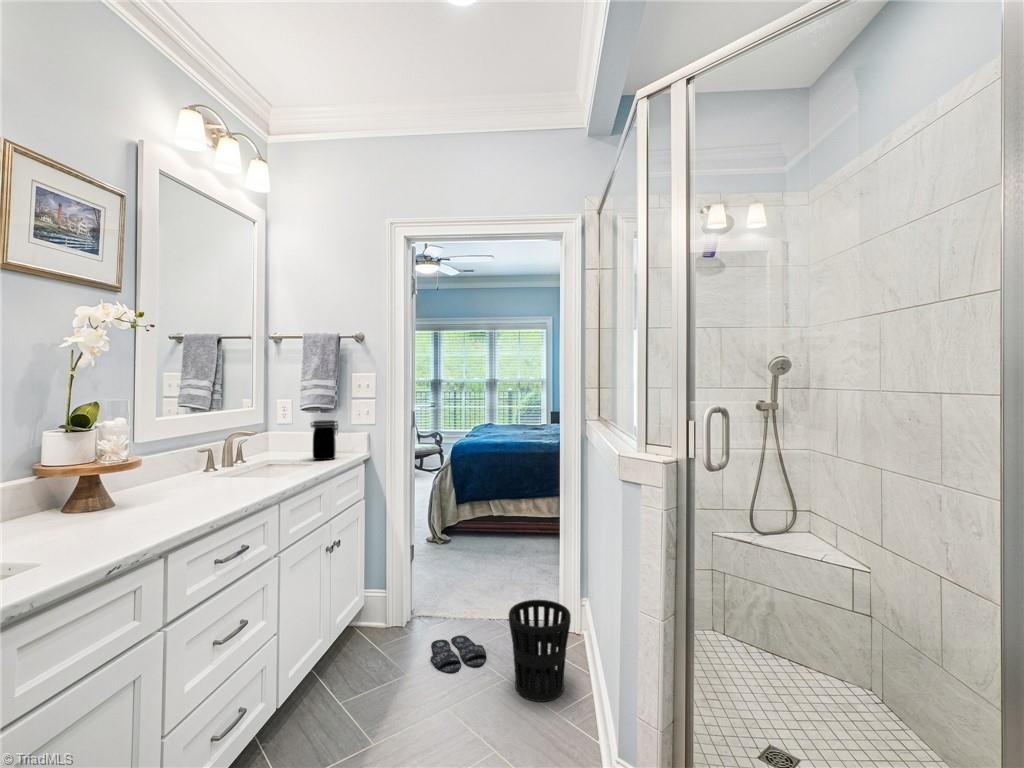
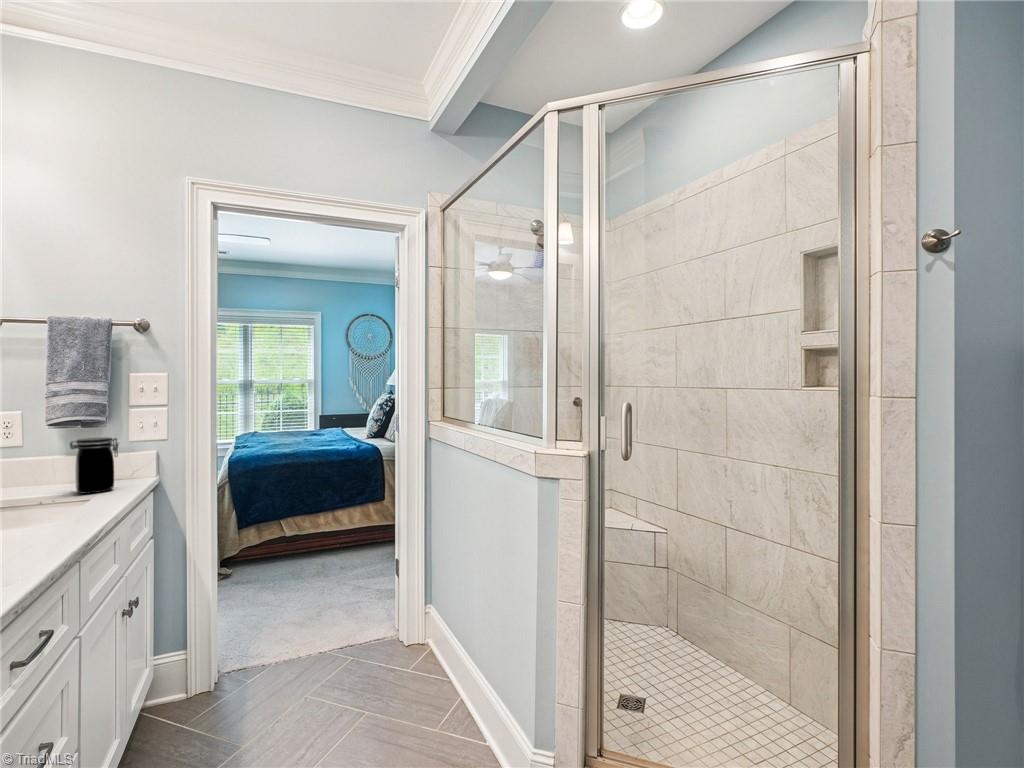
wastebasket: present [509,600,571,702] -> none [374,616,442,726]
slippers: present [431,635,486,673] -> none [262,680,338,727]

